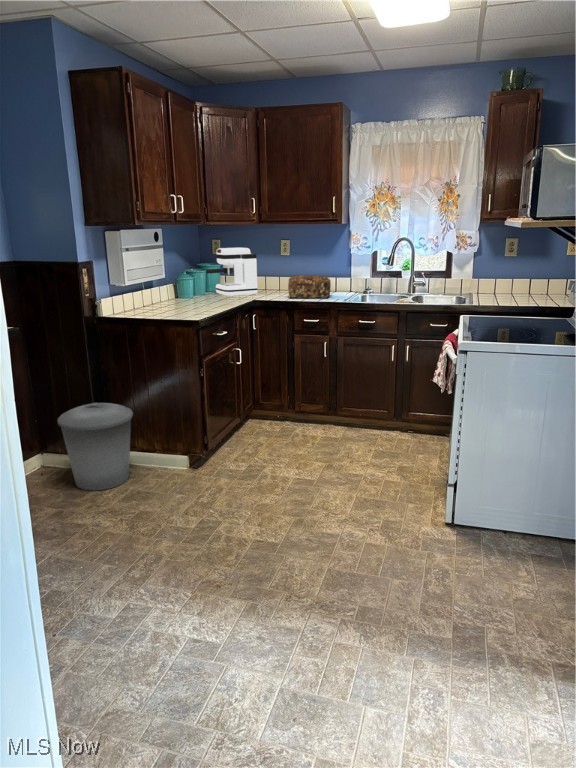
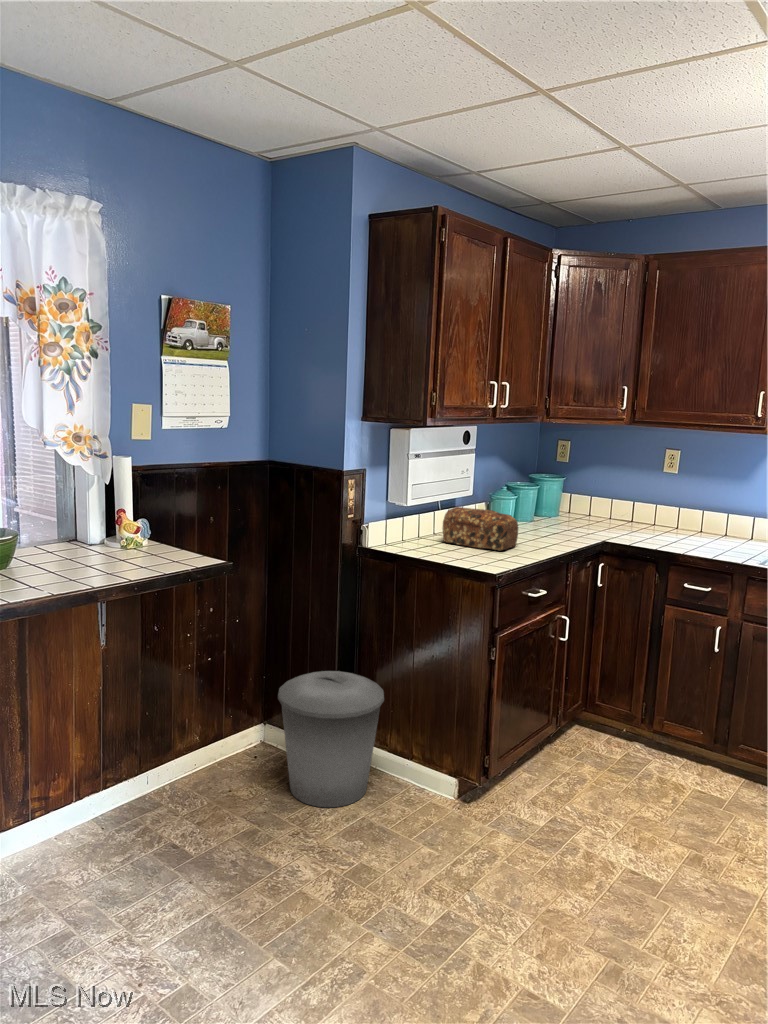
coffee maker: present [206,248,258,297] -> none [538,456,619,532]
bread loaf: present [288,275,331,298] -> present [443,507,518,550]

